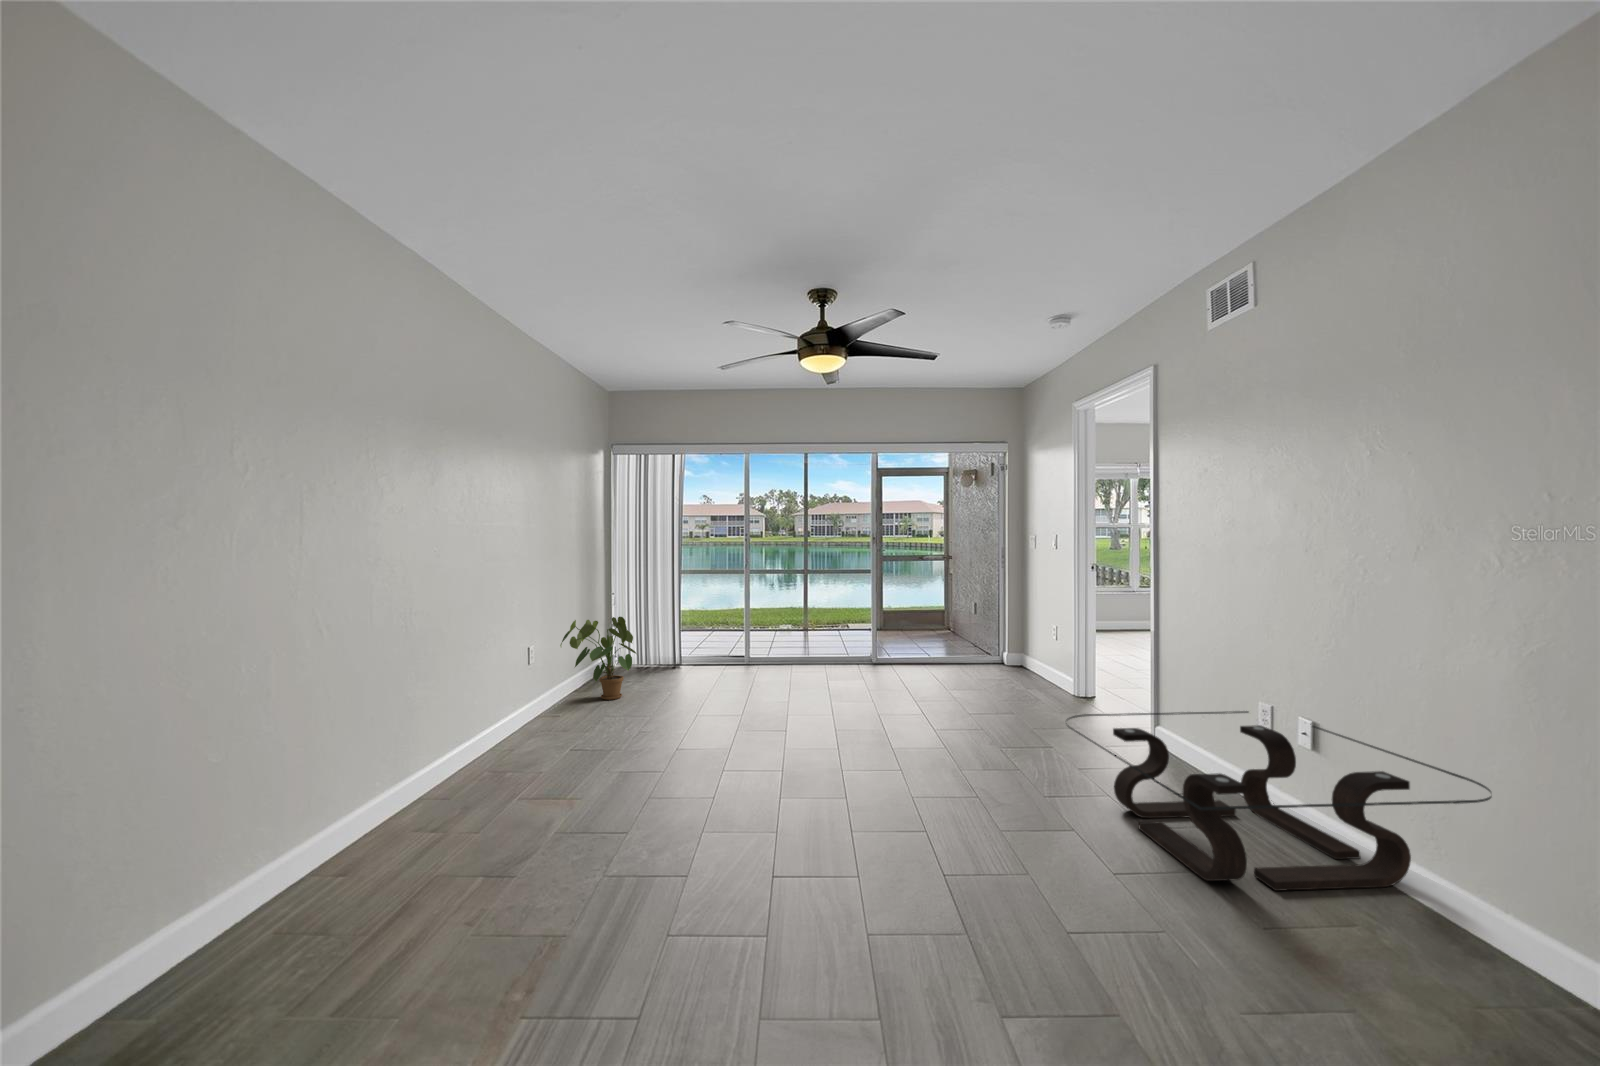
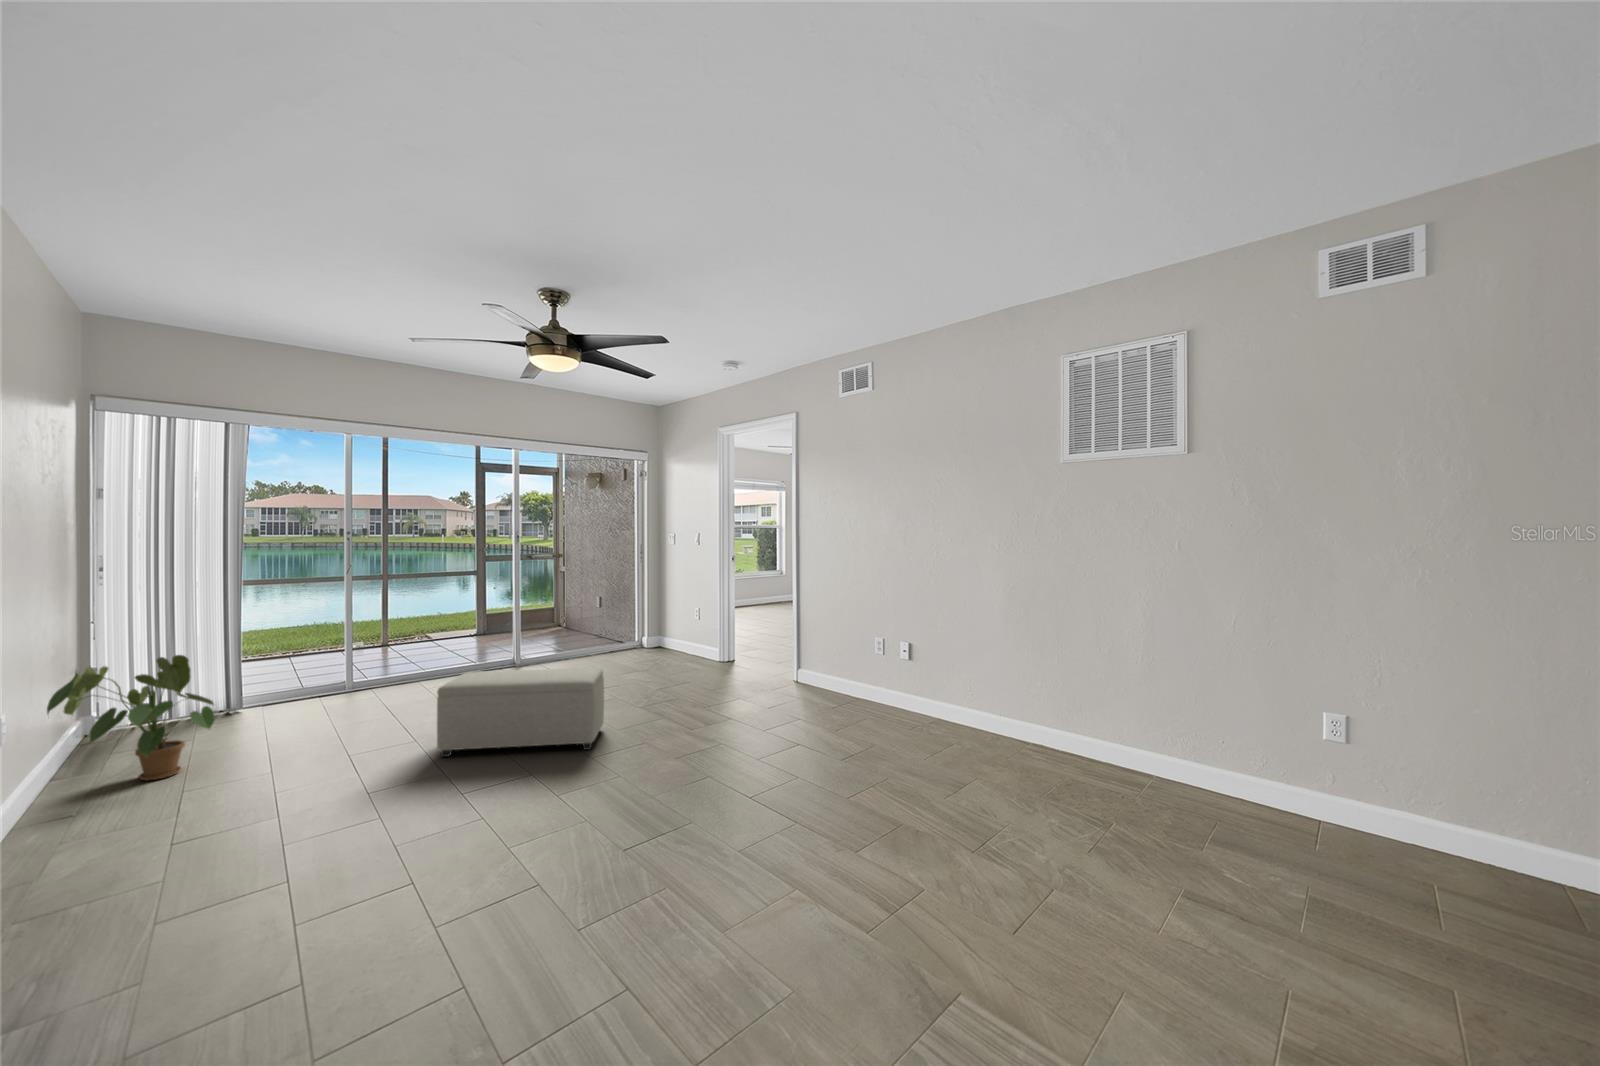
ottoman: none [746,654,888,745] -> present [437,668,604,757]
coffee table: present [1067,711,1491,891] -> none [796,658,1017,771]

